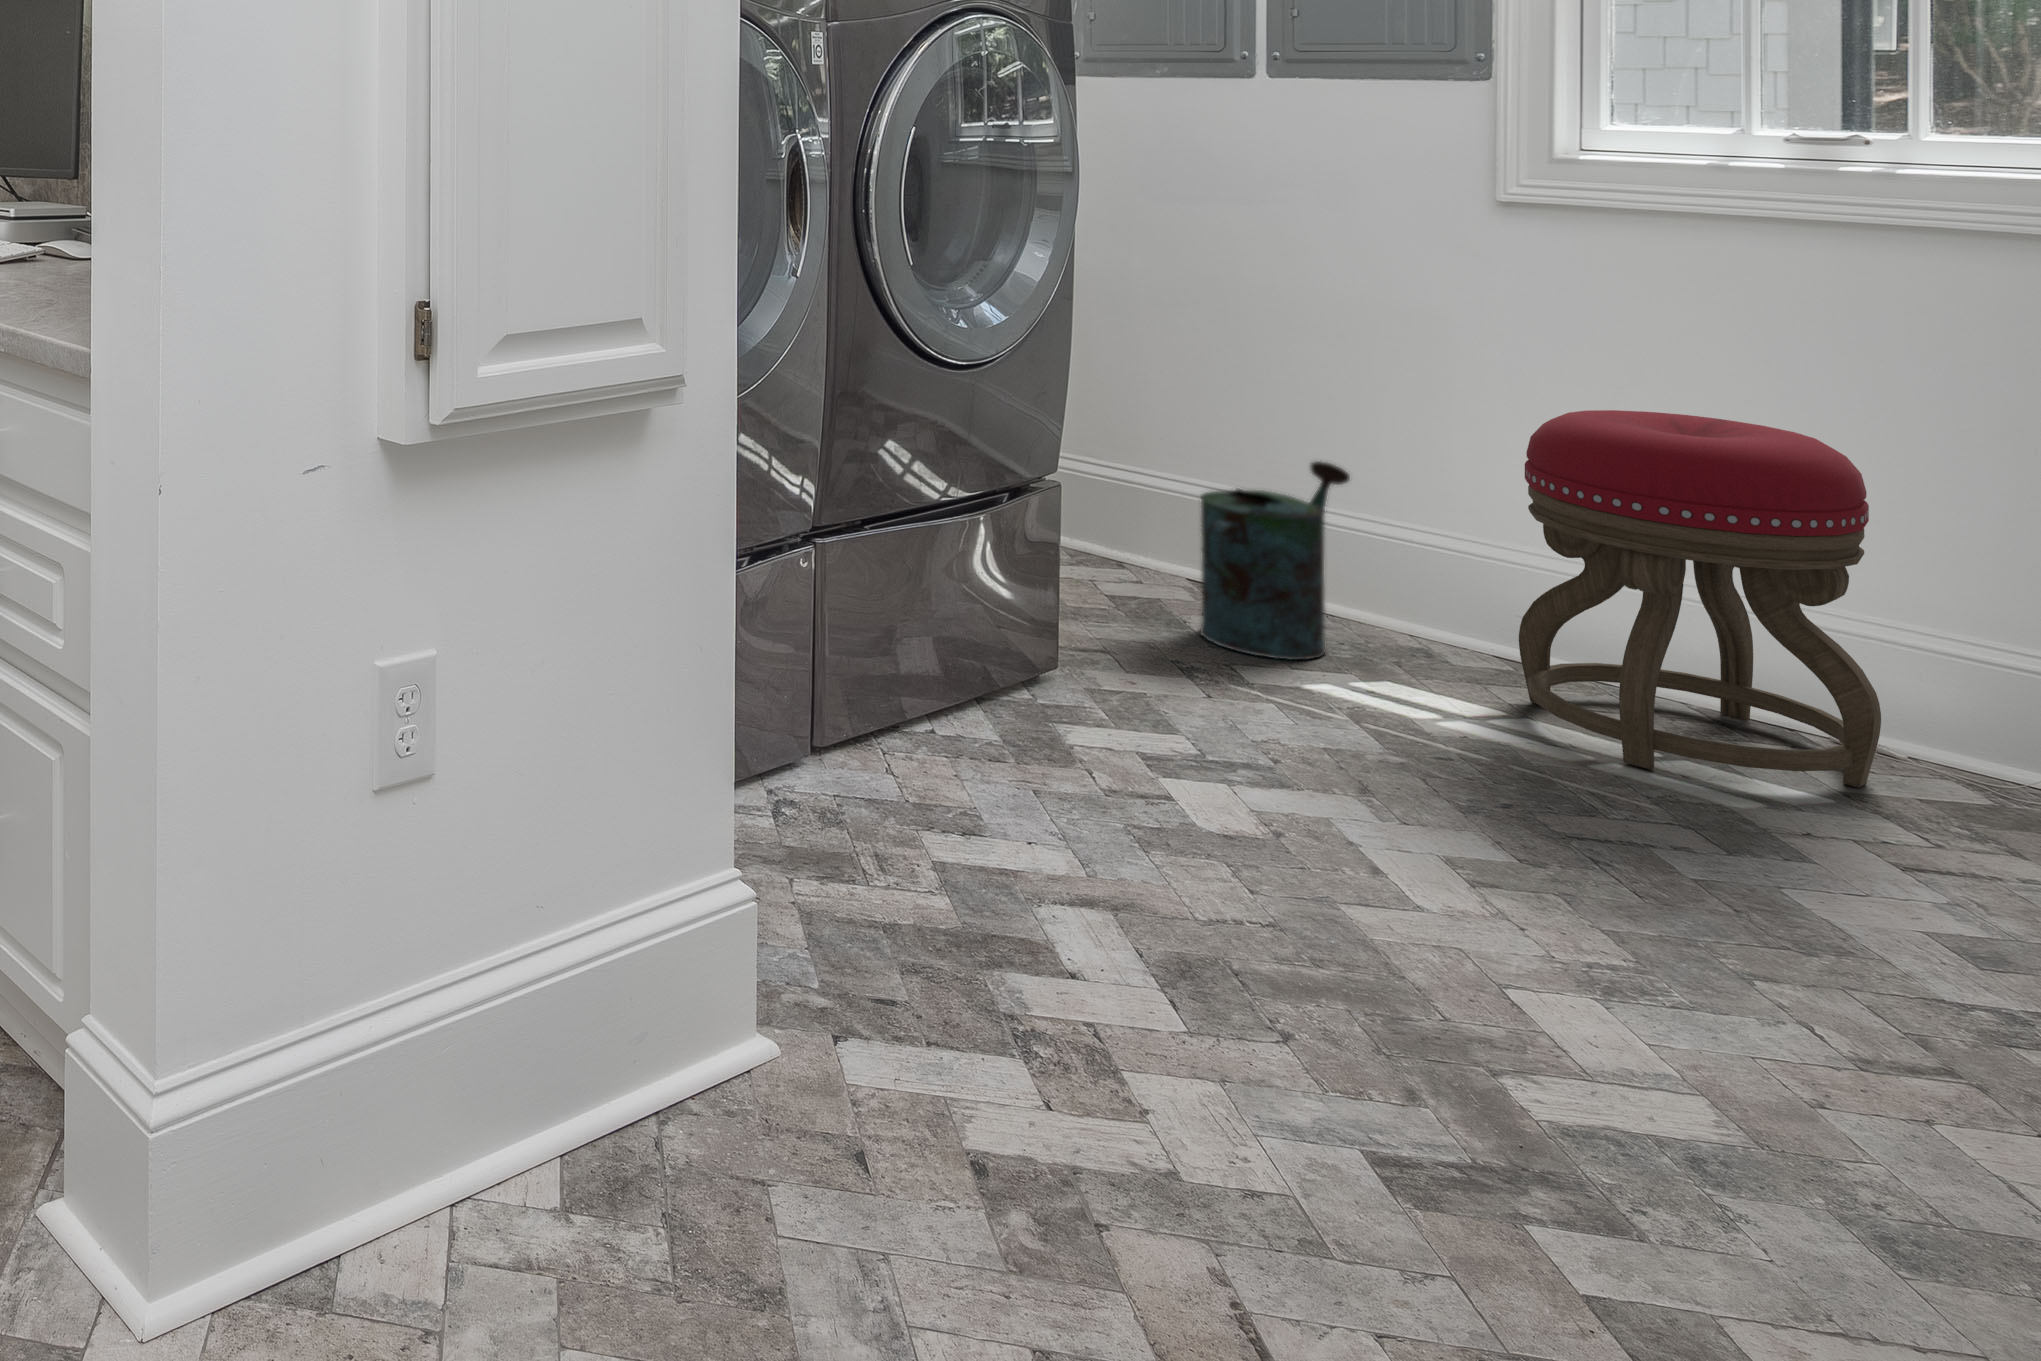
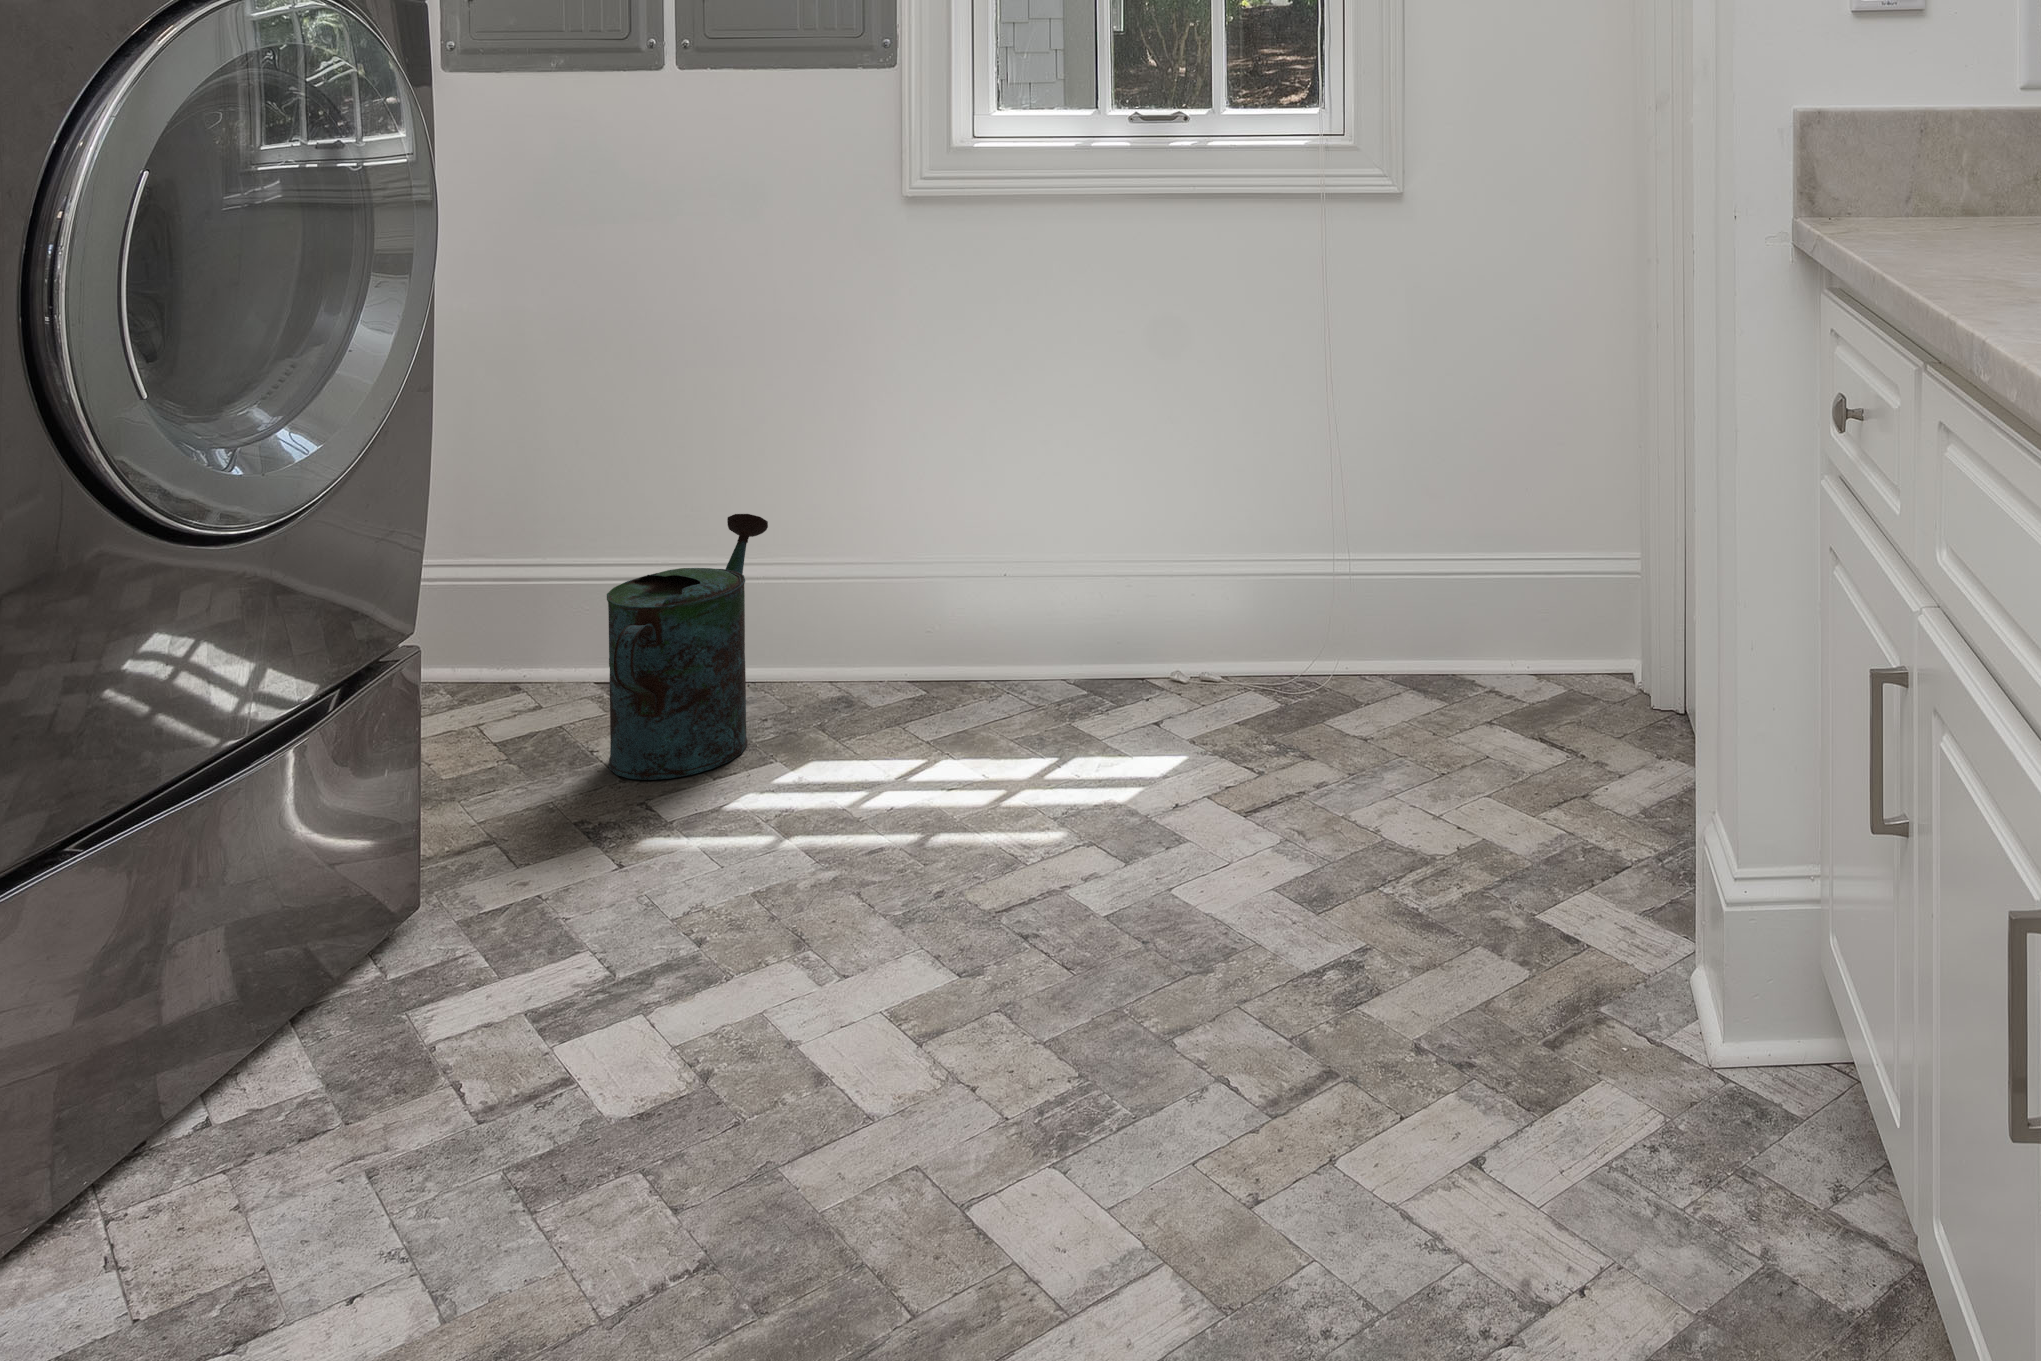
stool: present [1519,410,1881,788] -> none [932,399,1210,784]

